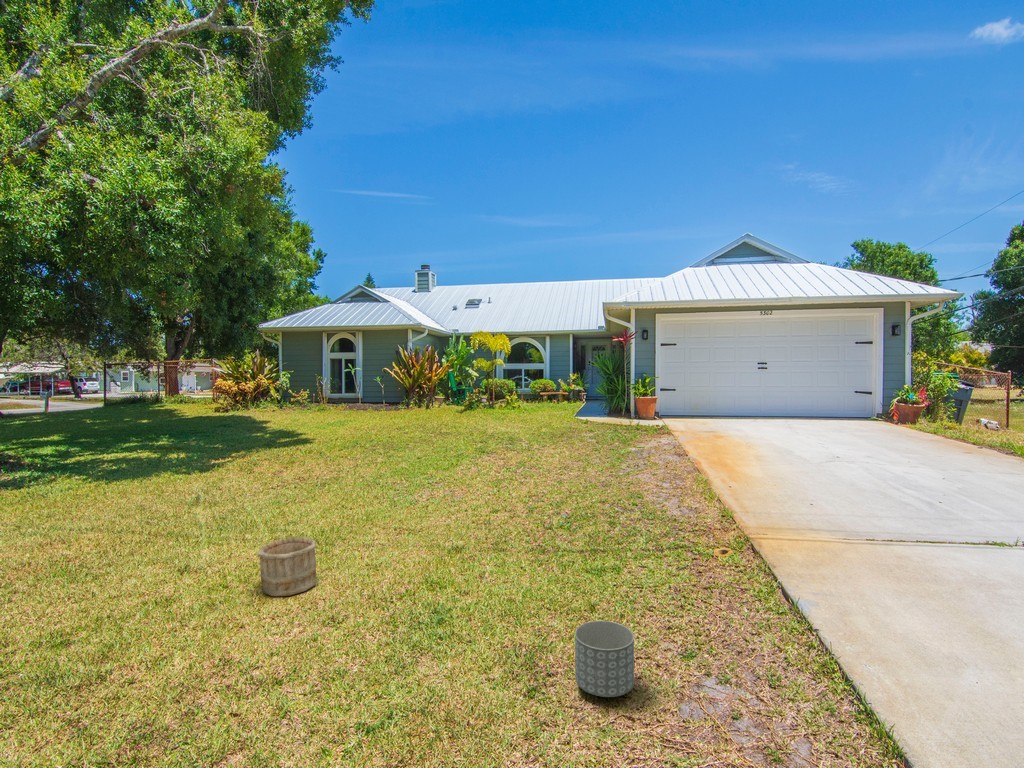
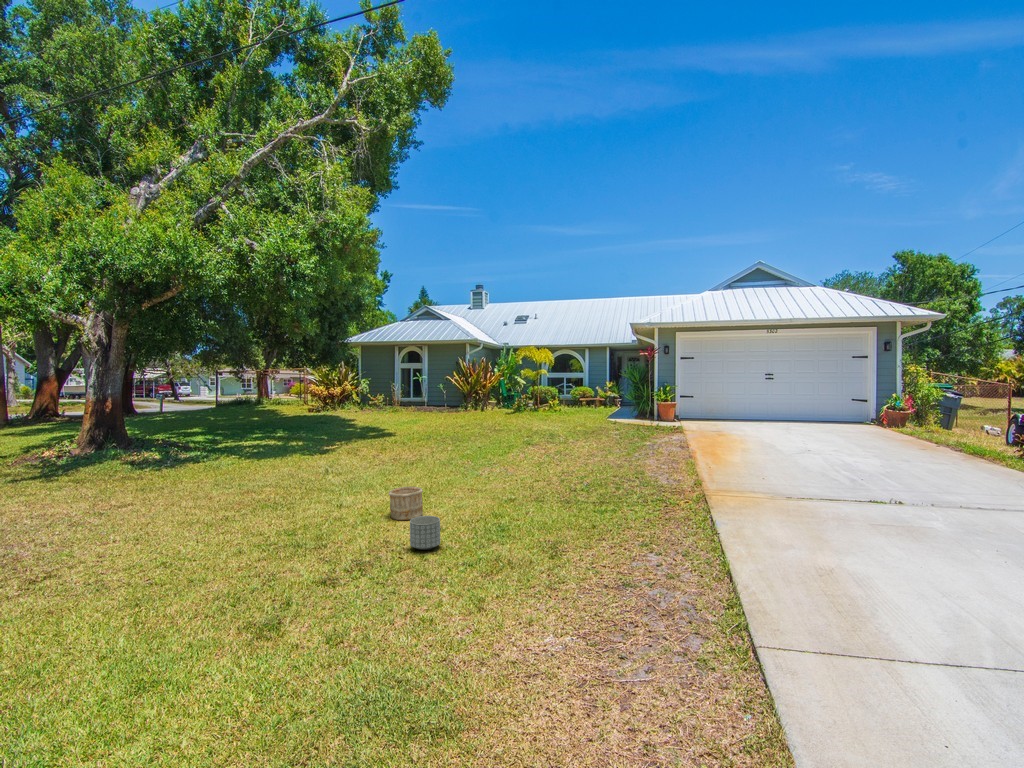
planter: present [575,621,634,697] -> present [410,516,440,550]

